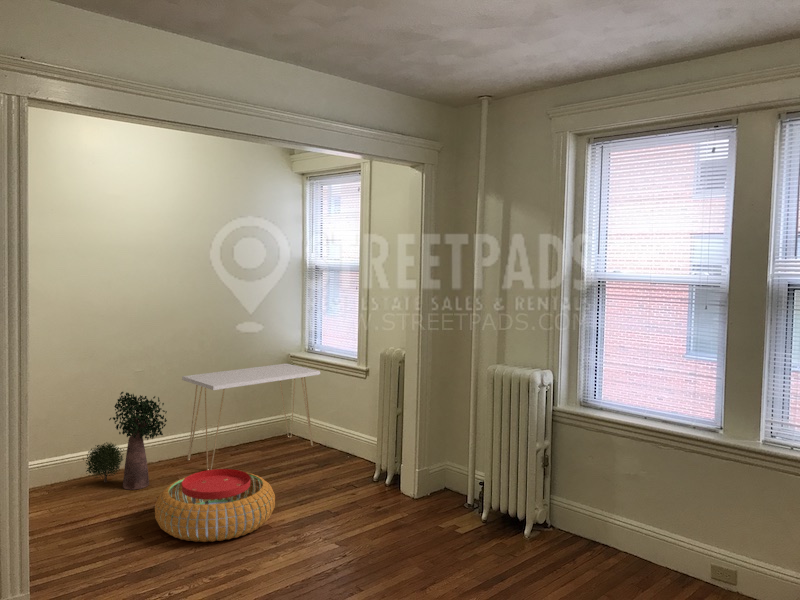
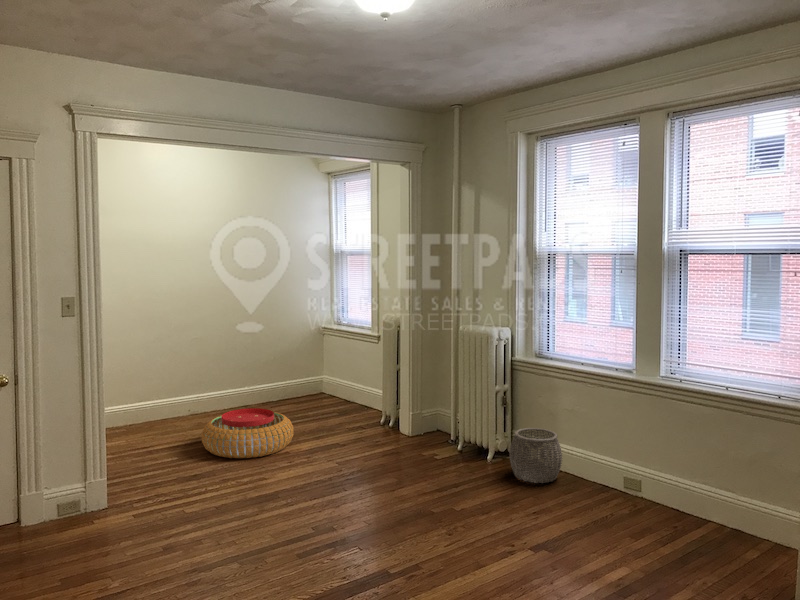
console table: present [182,363,320,470] -> none [230,333,342,416]
potted plant: present [83,392,167,490] -> none [153,351,215,426]
woven basket: none [559,496,627,571] -> present [509,428,562,483]

